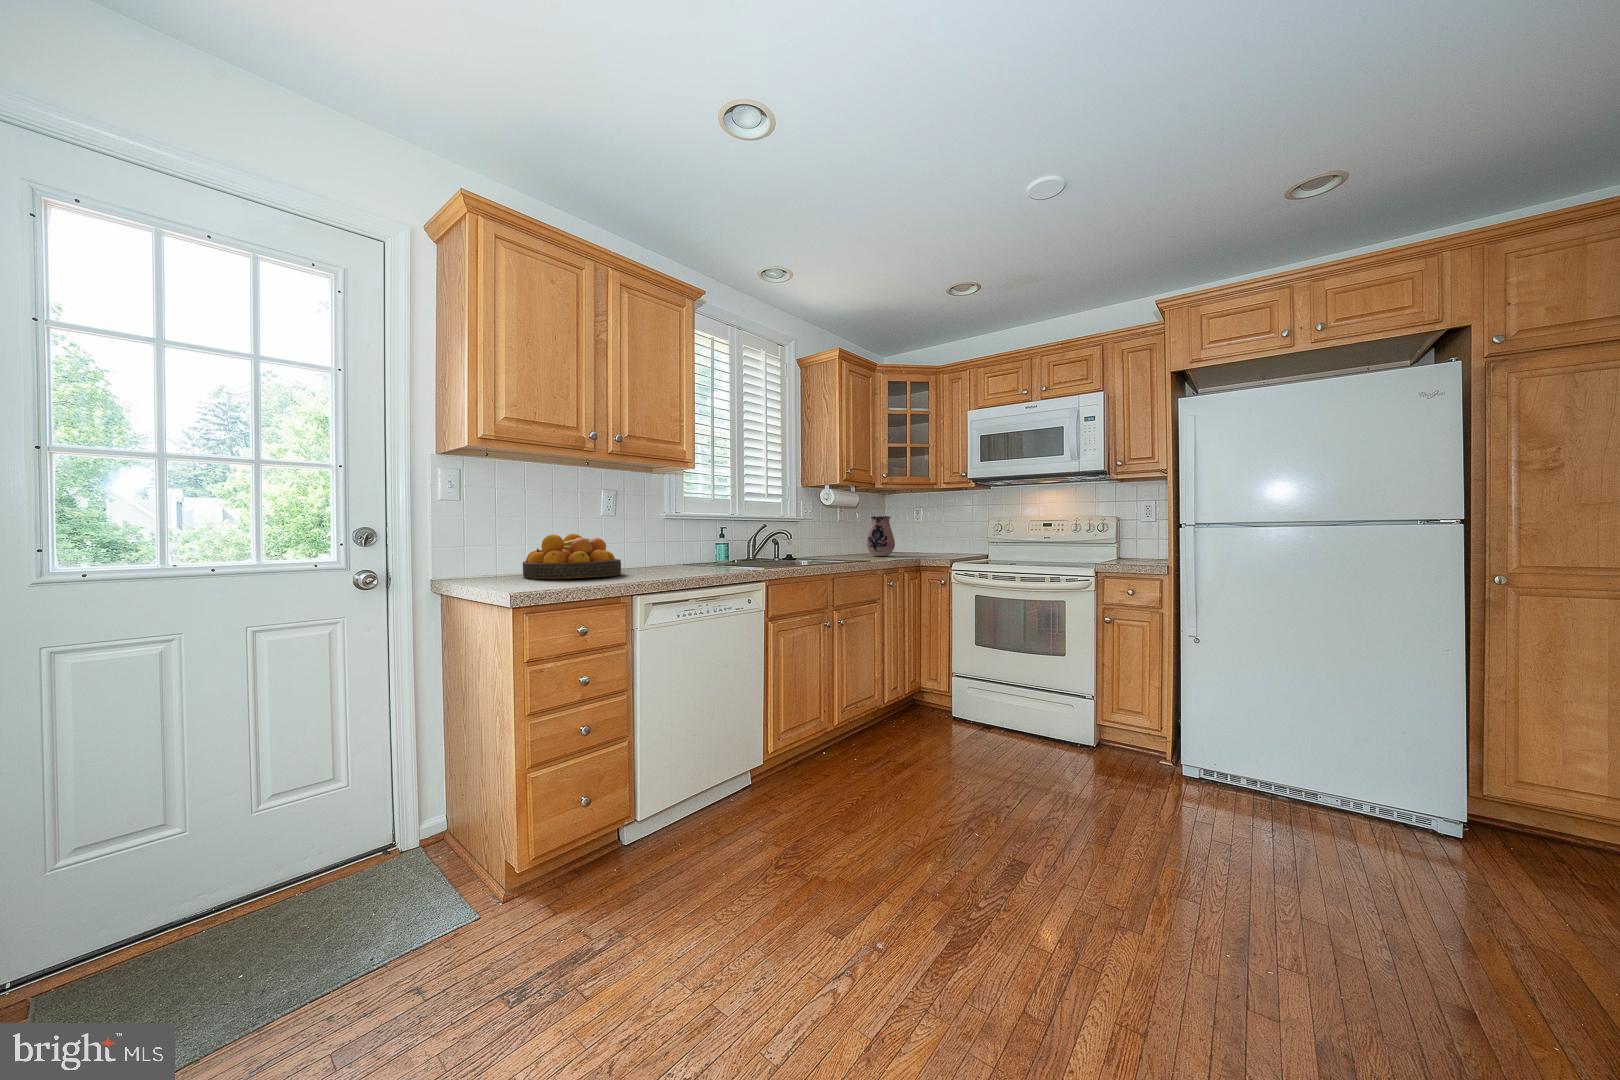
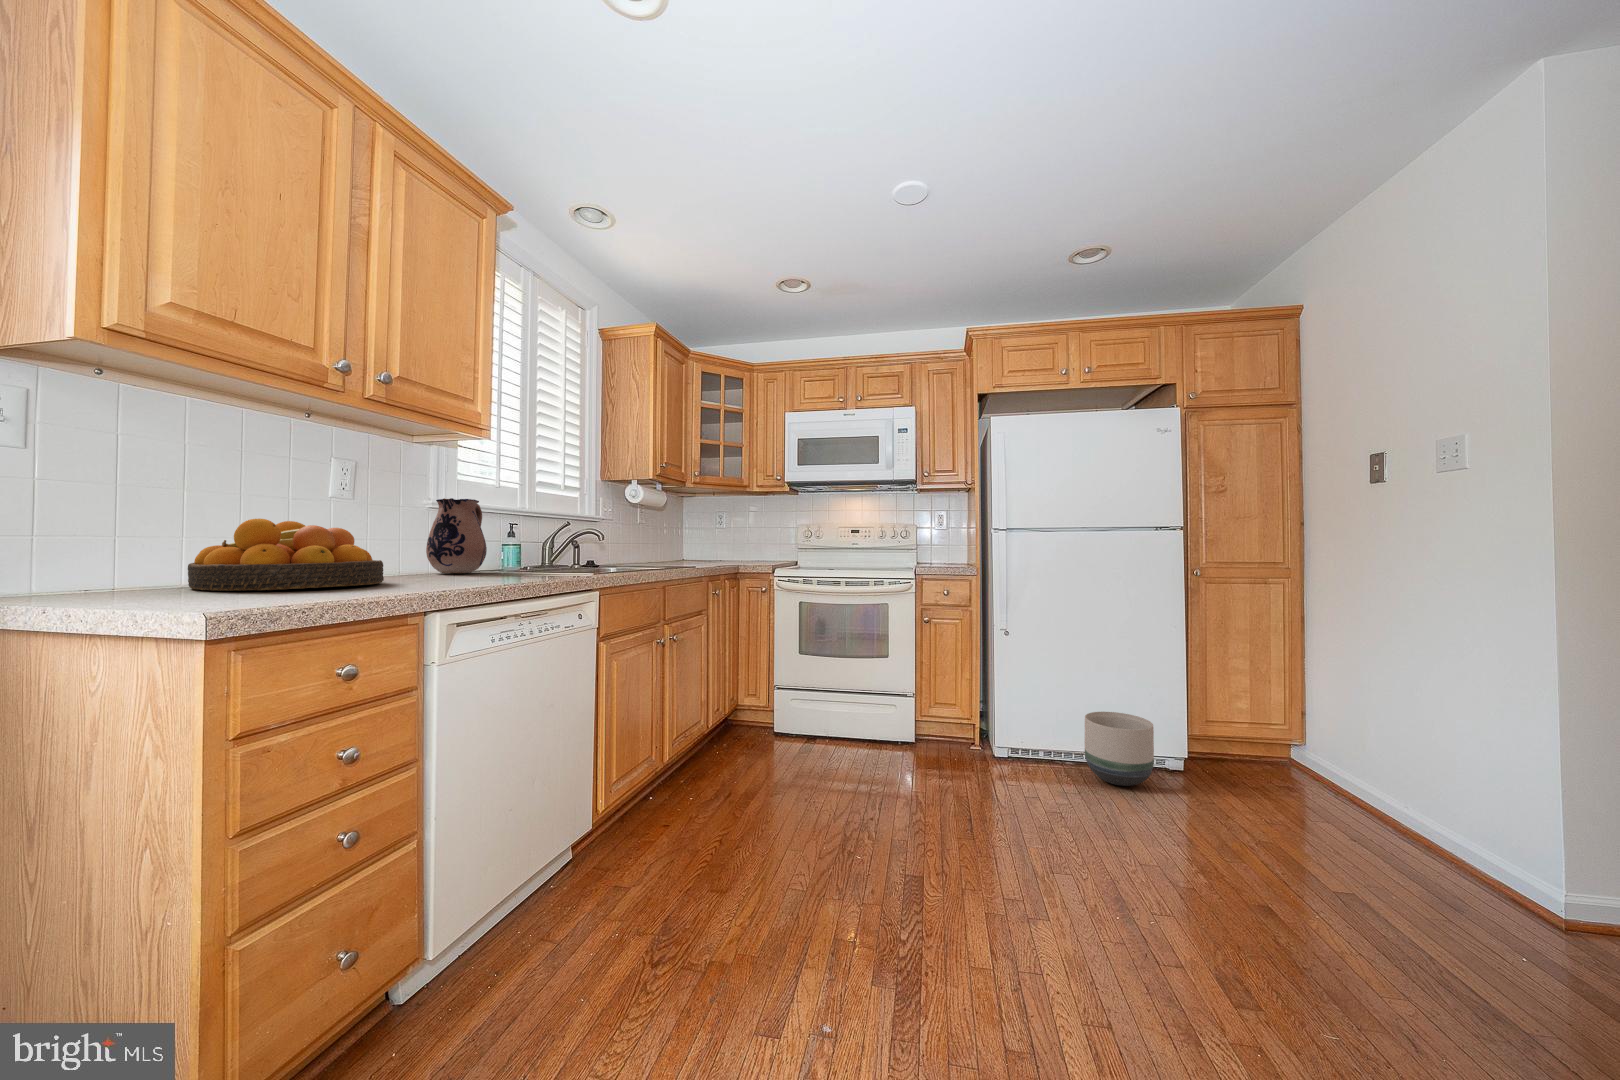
ceramic pitcher: present [867,516,895,556] -> present [426,498,487,573]
planter: none [1293,743,1393,837] -> present [1085,712,1154,786]

